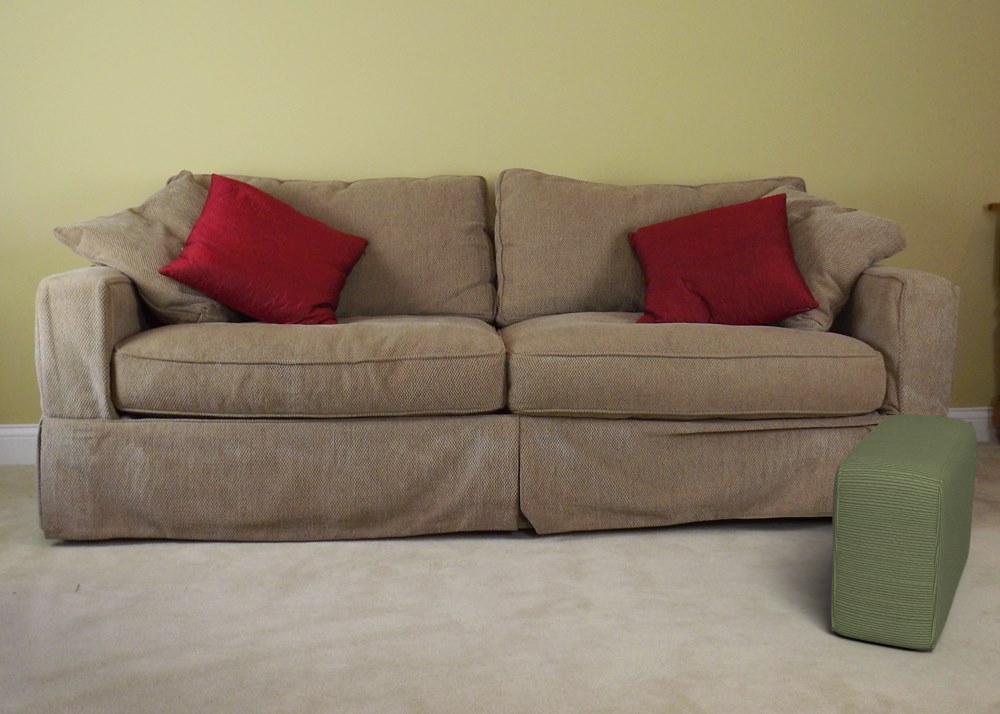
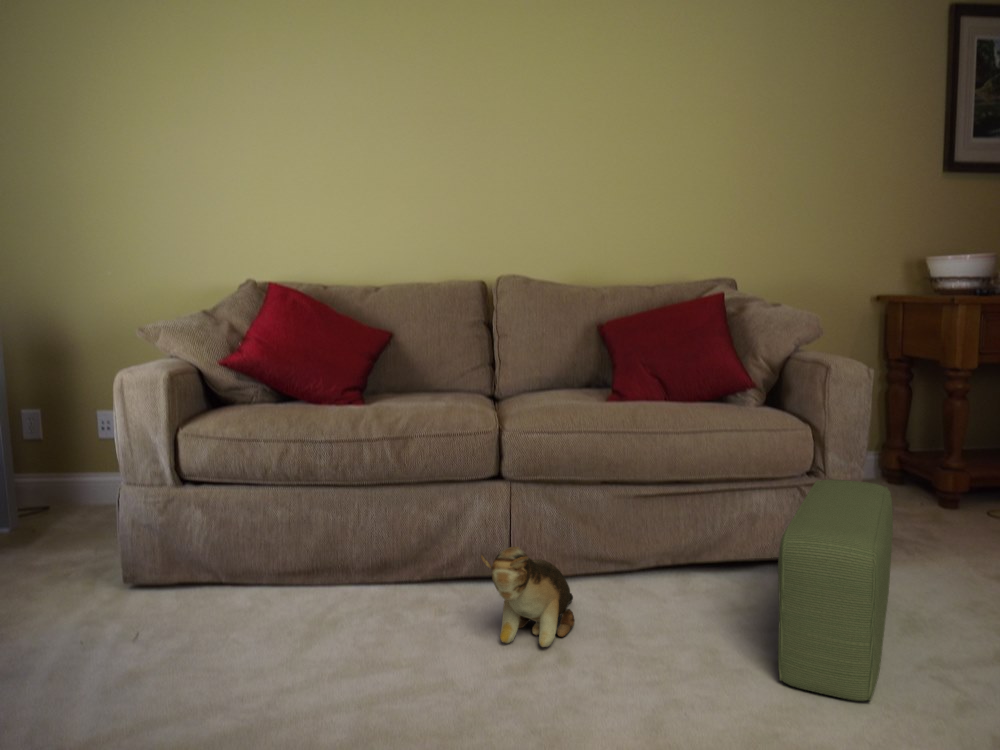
plush toy: none [487,481,596,599] -> present [481,547,575,647]

